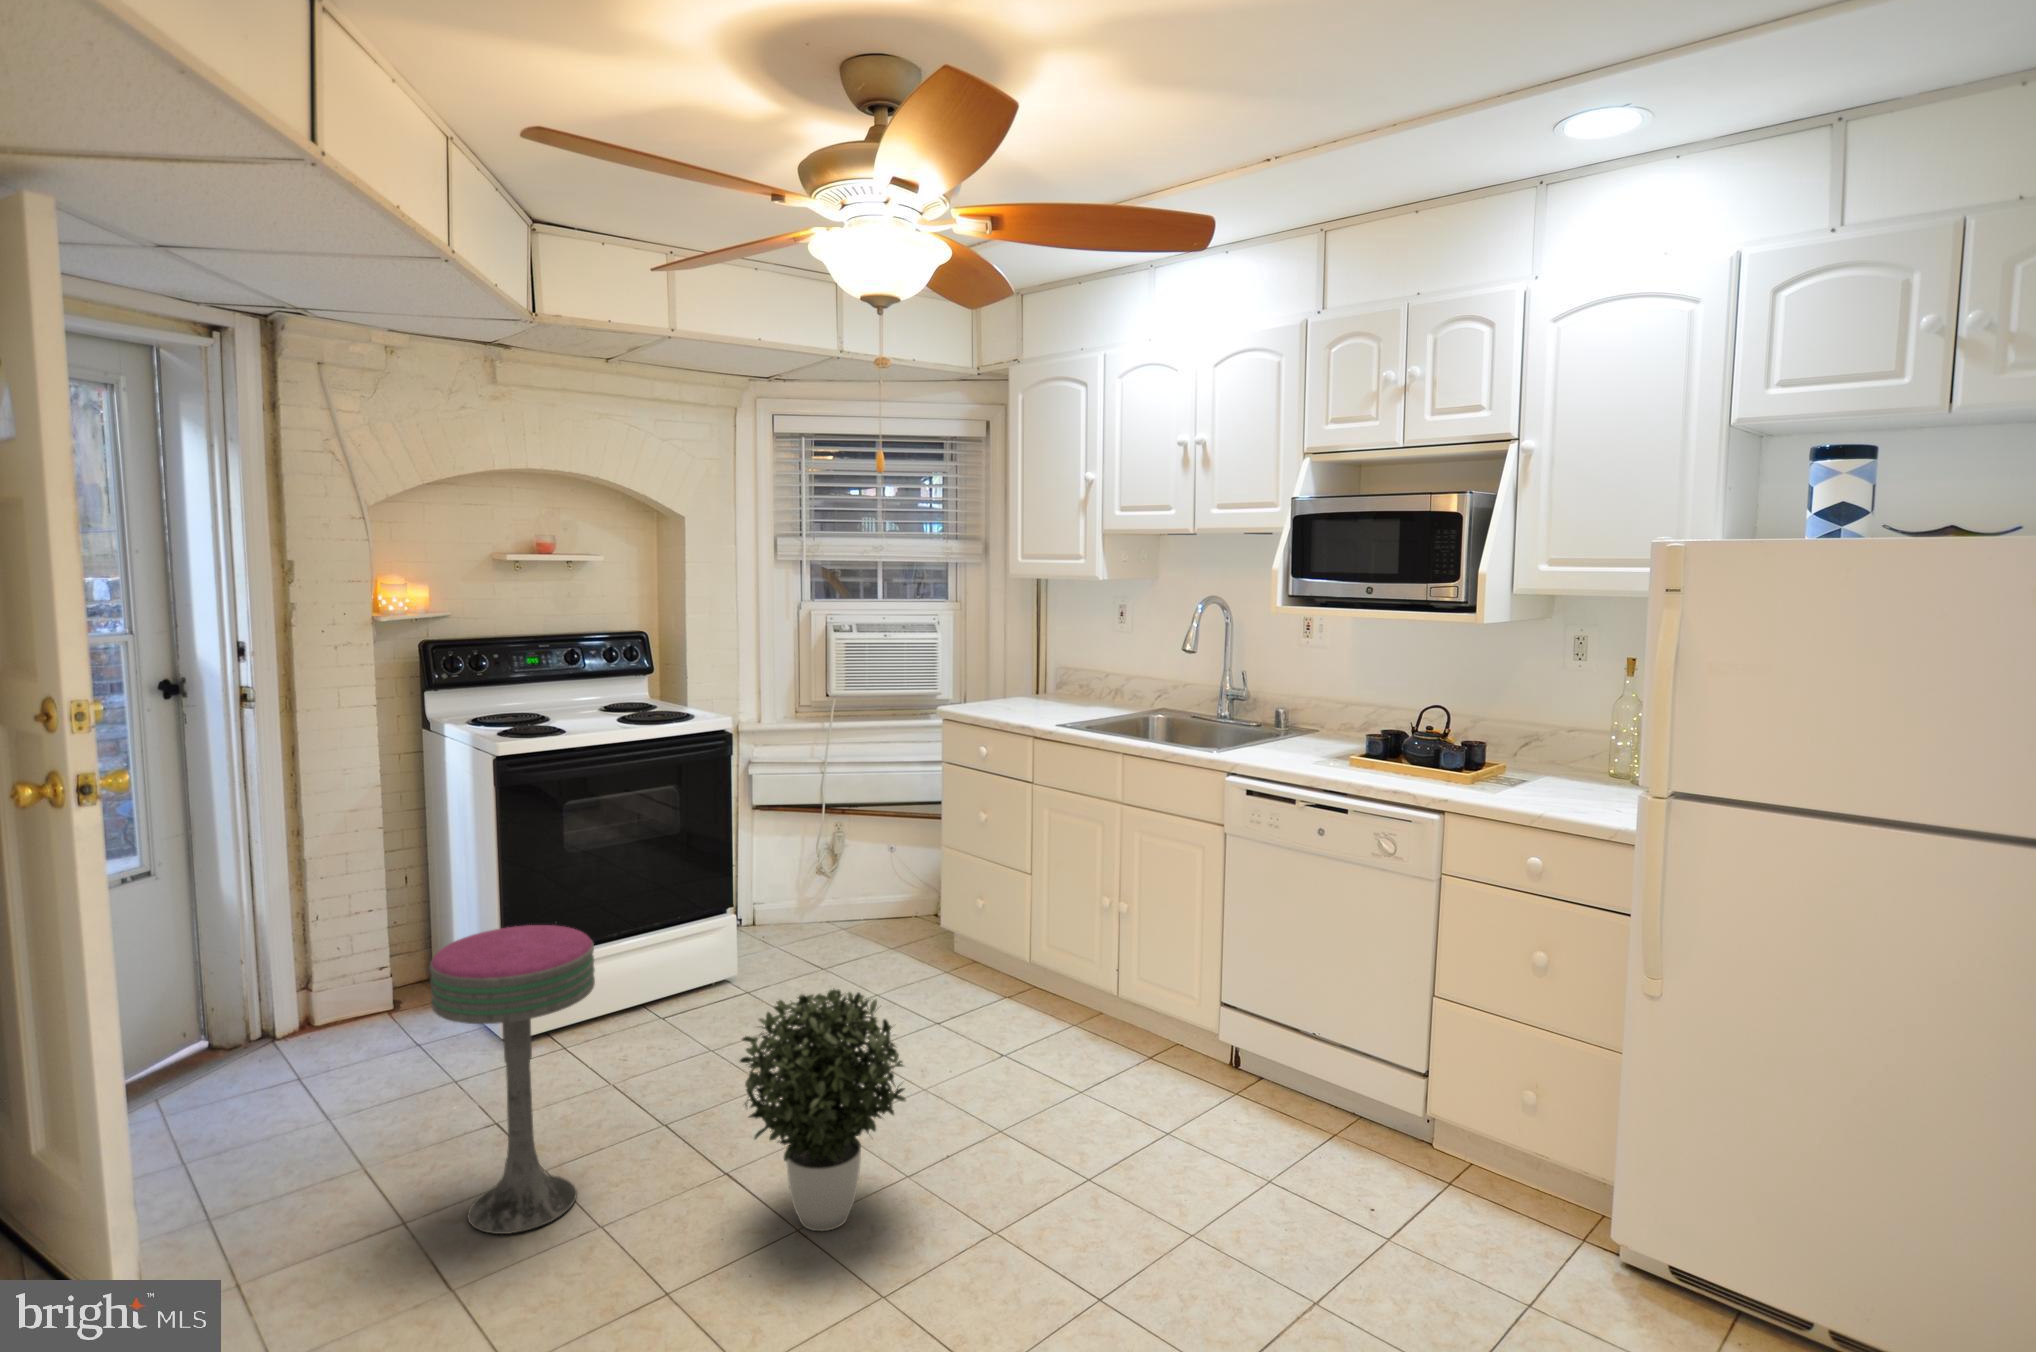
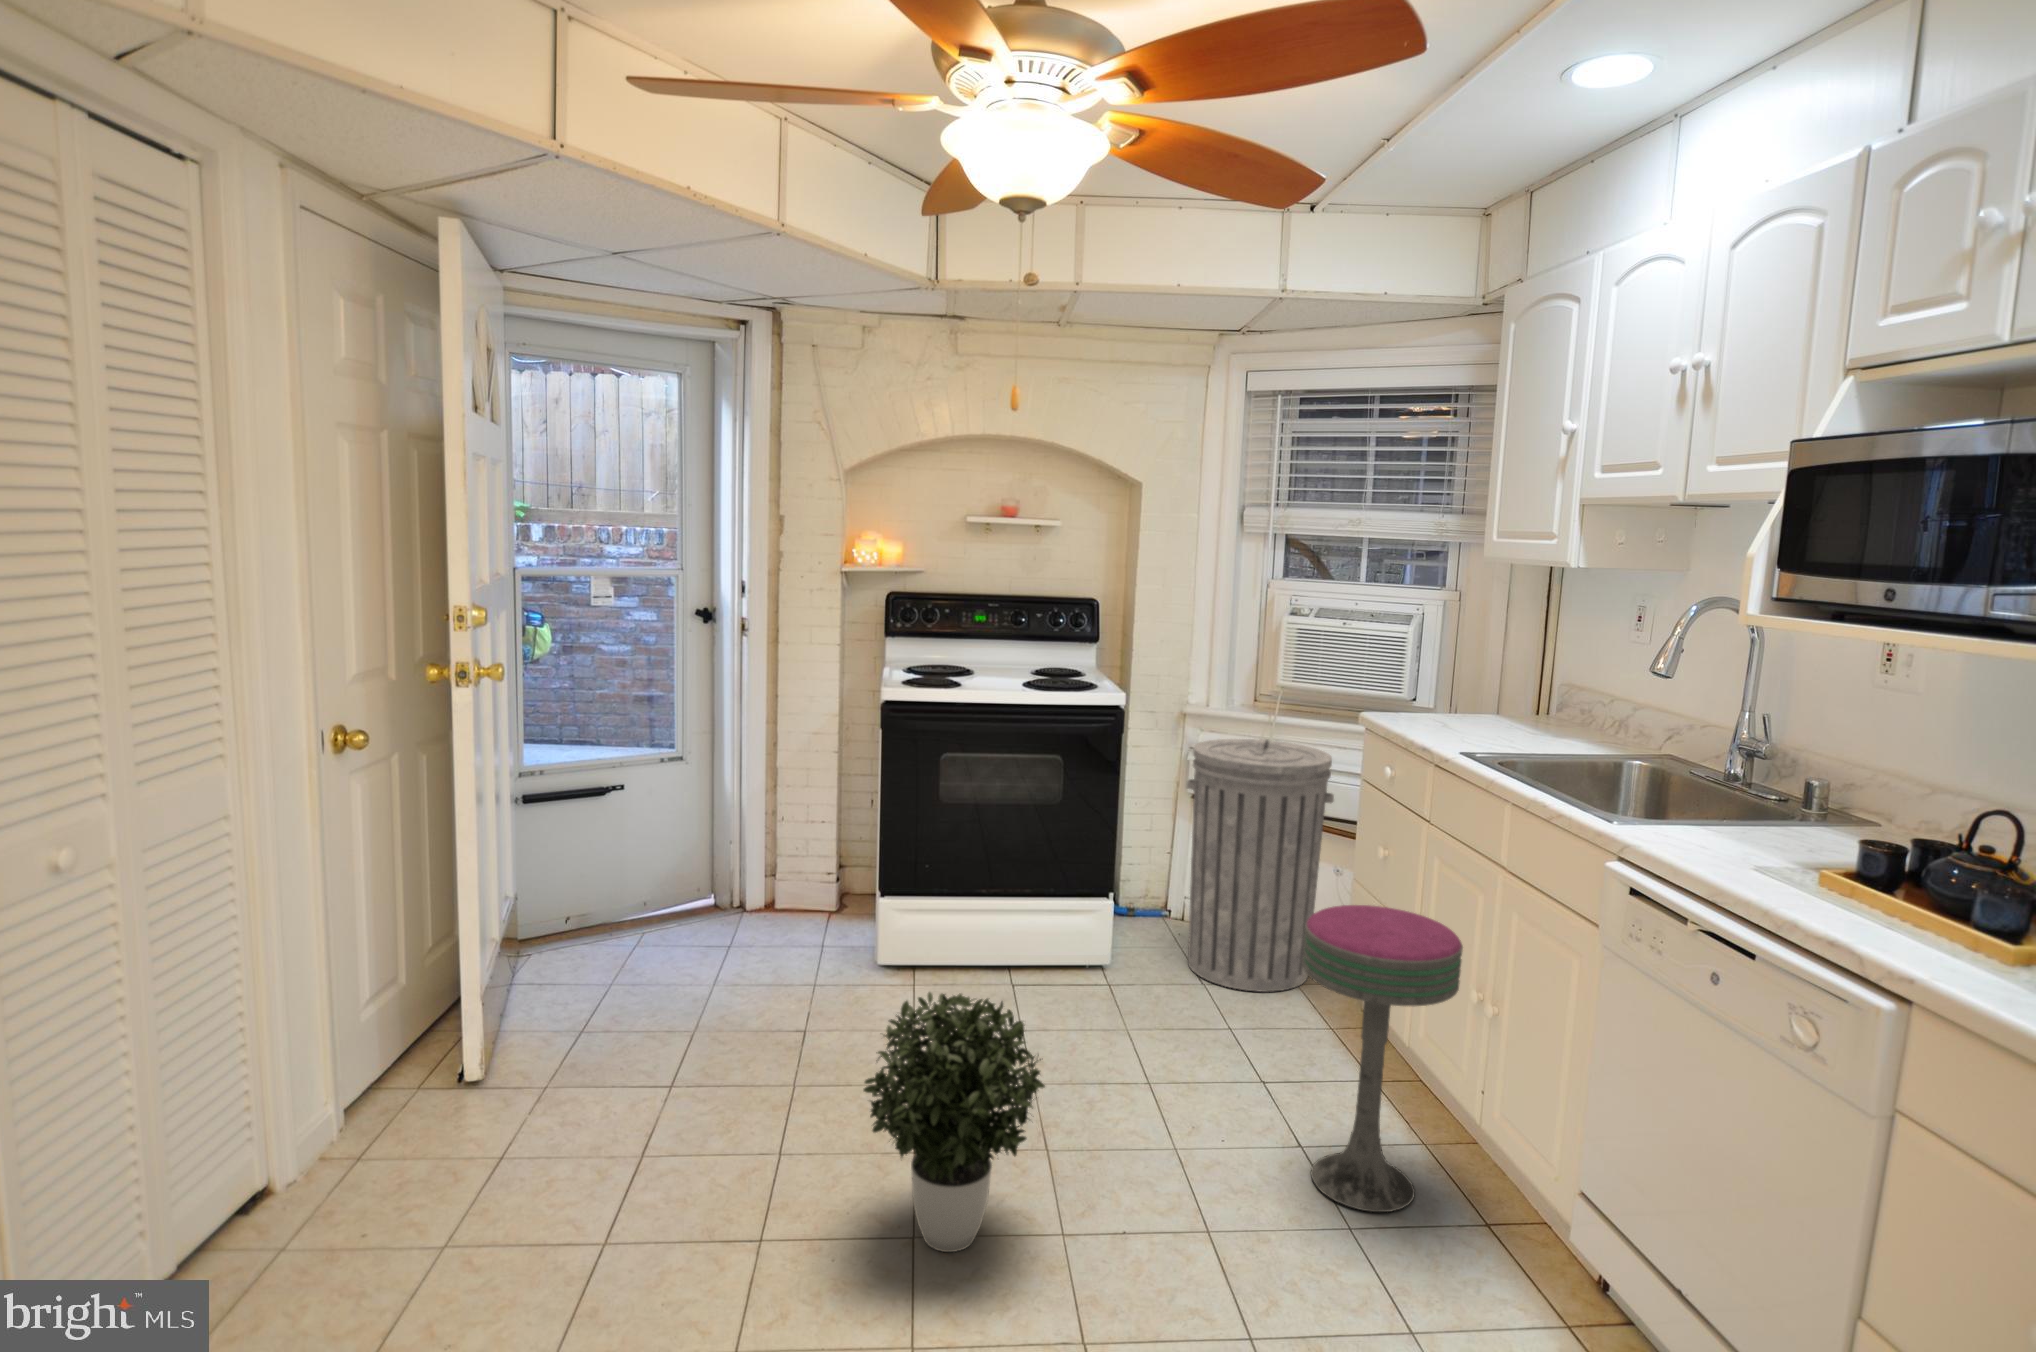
trash can: none [783,742,909,965] -> present [1186,739,1334,992]
bar stool: present [430,925,595,1234] -> present [1302,905,1463,1212]

